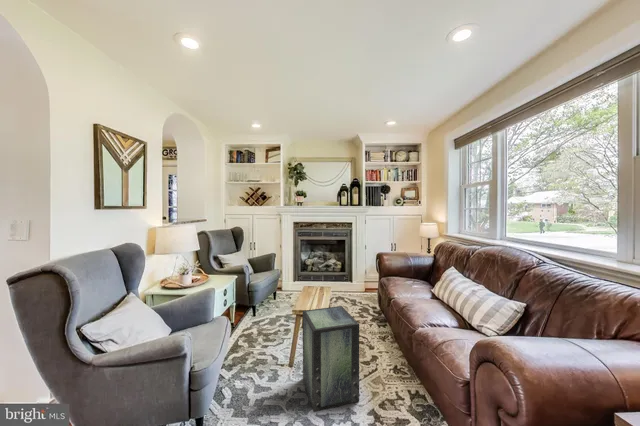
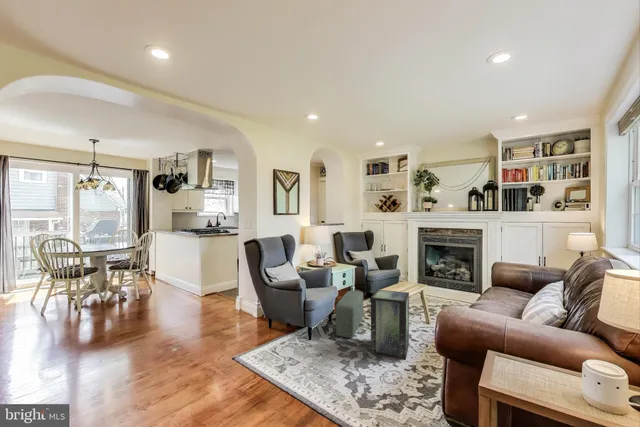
pouf: none [239,311,271,397] -> present [336,291,363,338]

